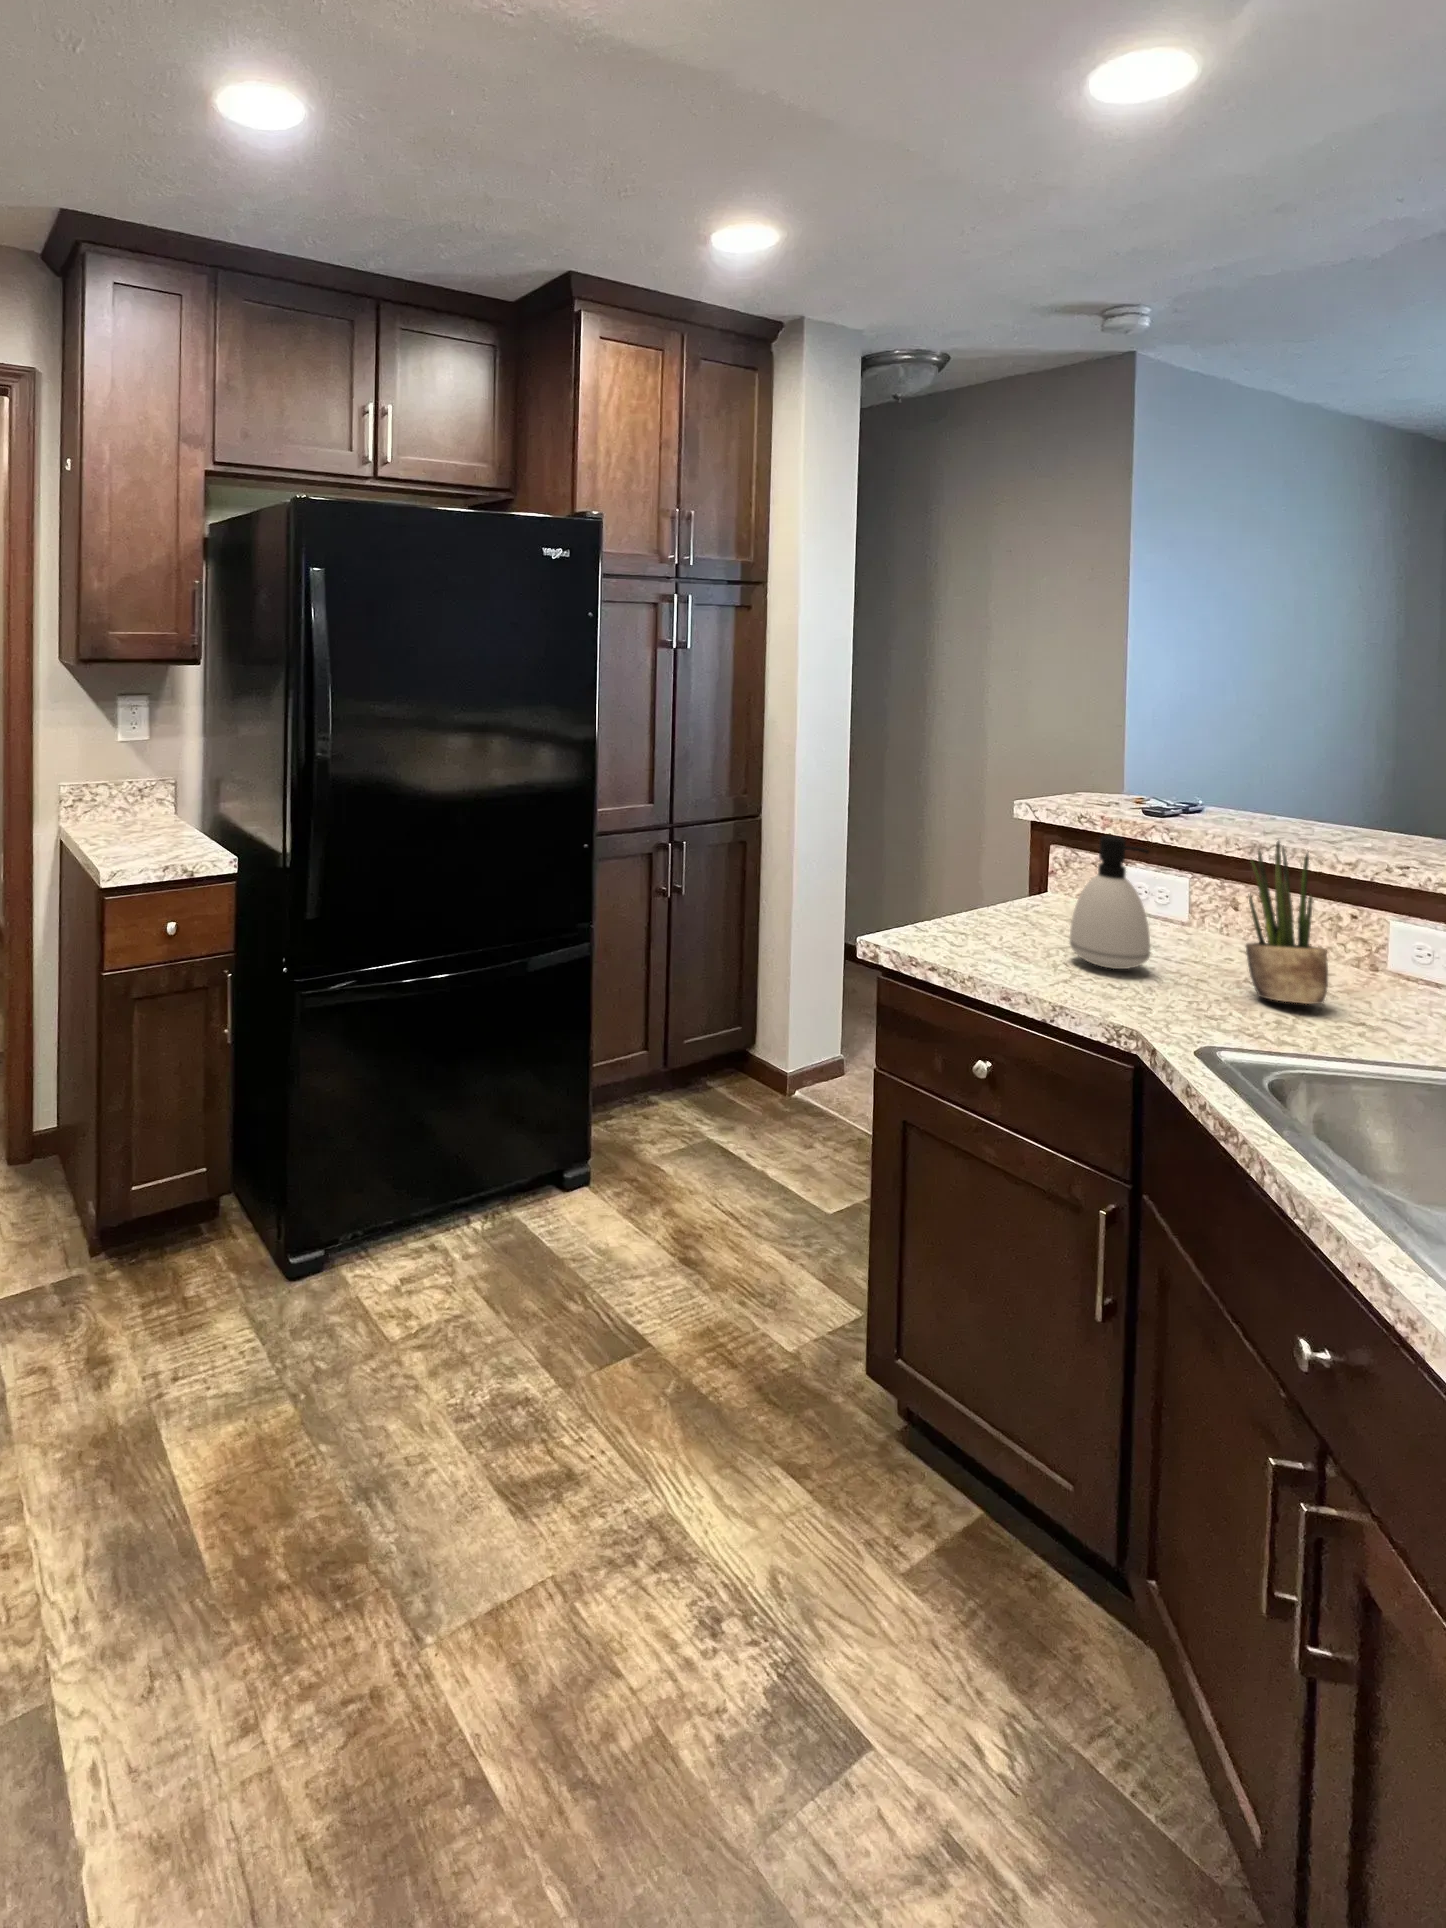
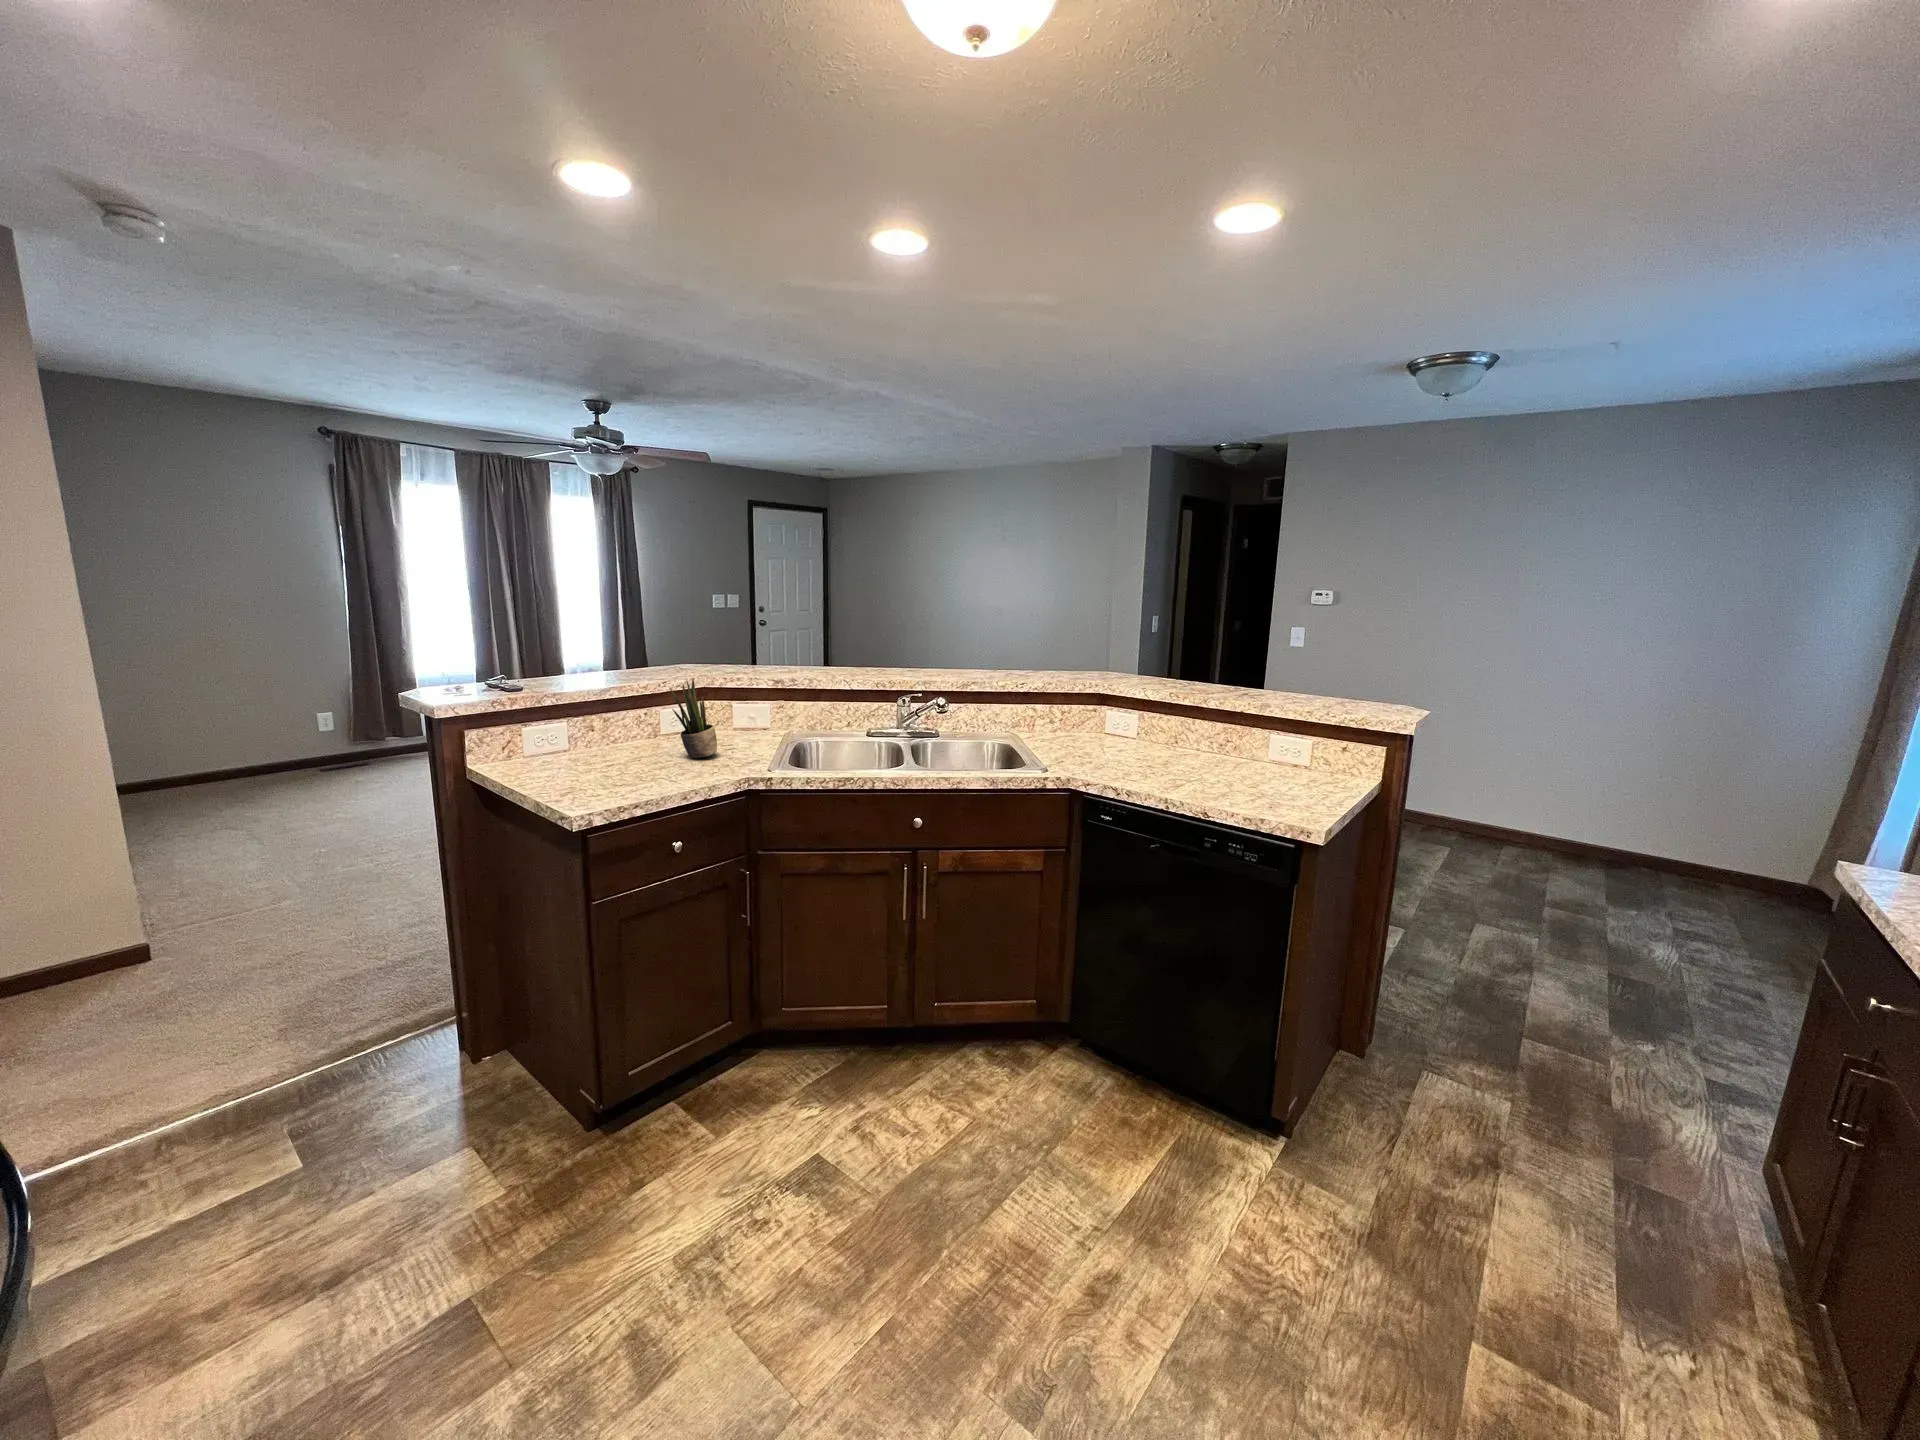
soap dispenser: present [1070,836,1150,969] -> none [621,699,666,777]

